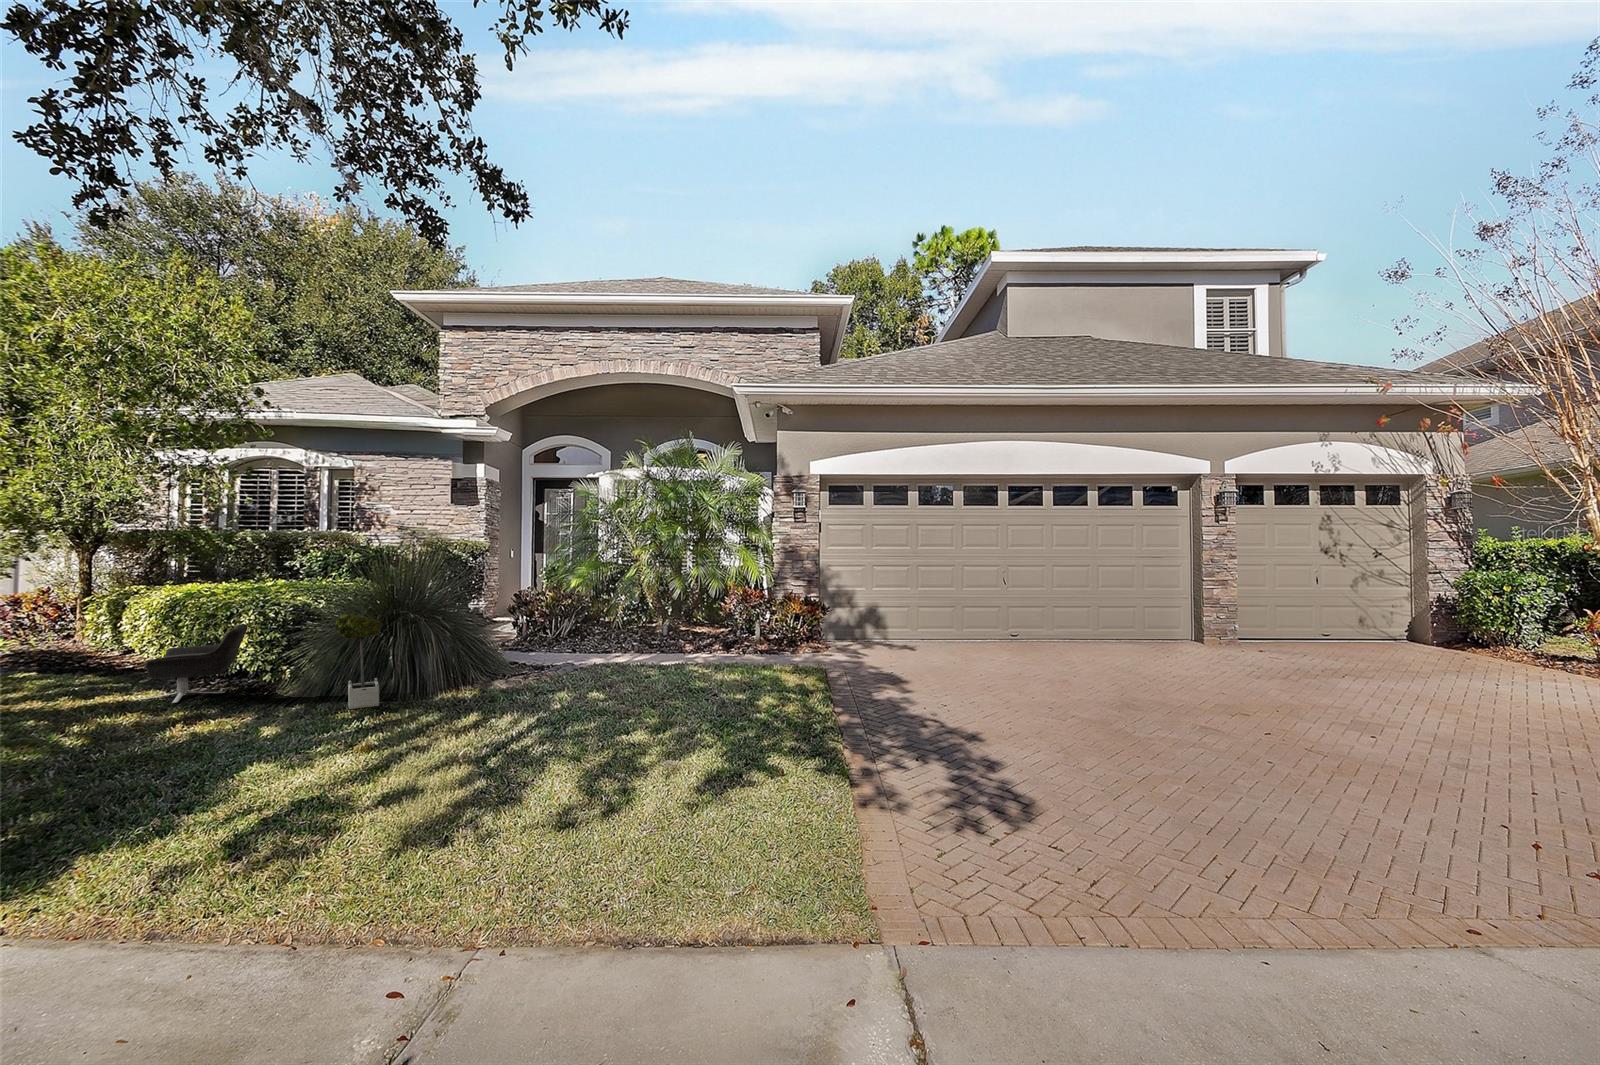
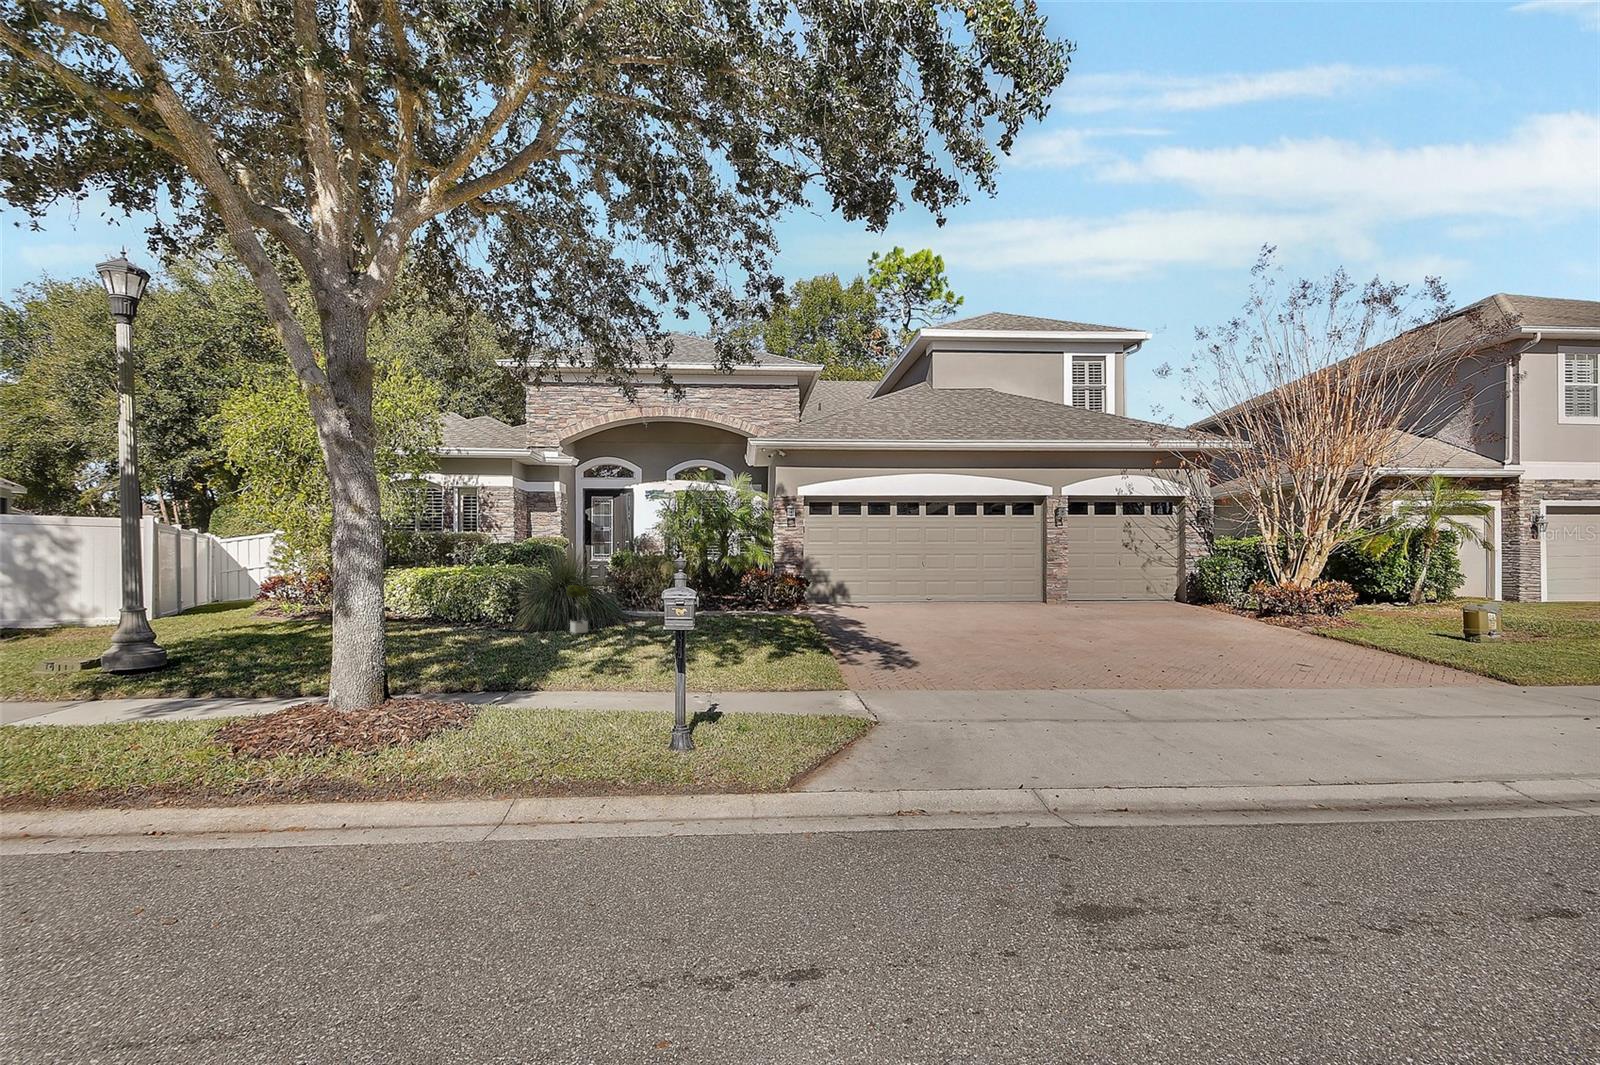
lounge chair: present [138,624,248,703] -> none [459,591,509,631]

